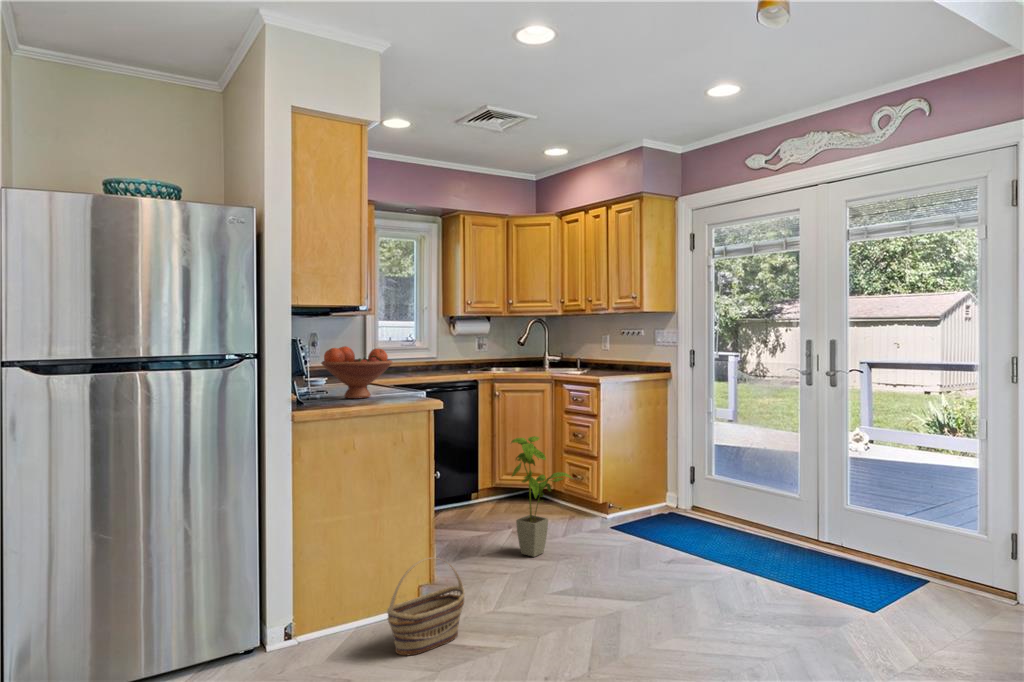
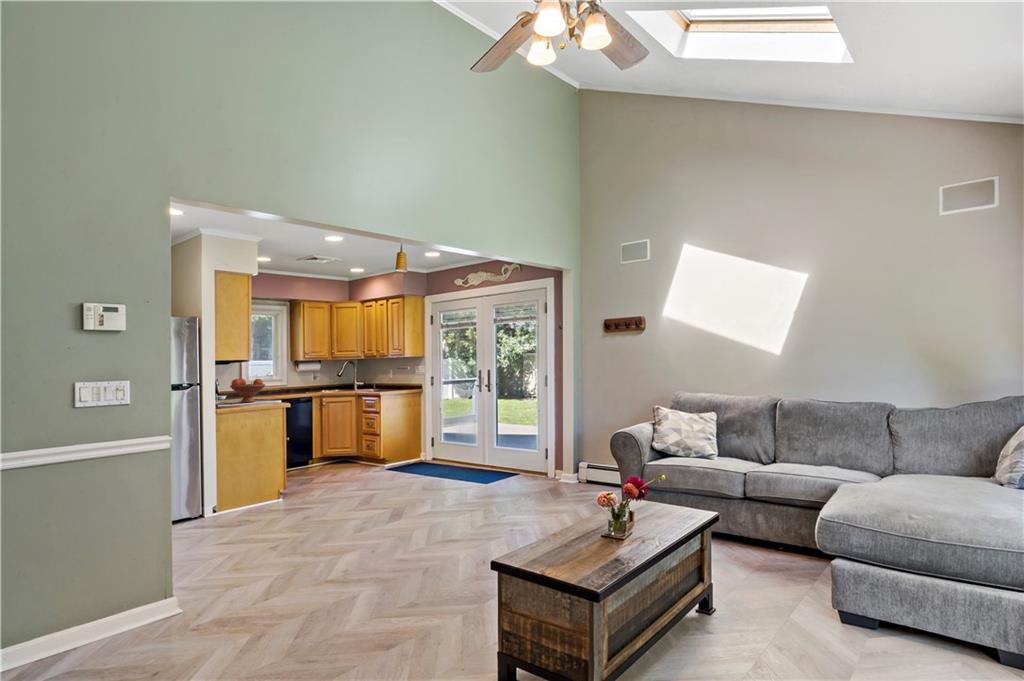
house plant: present [511,436,572,557] -> none [328,422,361,484]
basket: present [387,558,464,655] -> none [264,472,301,514]

